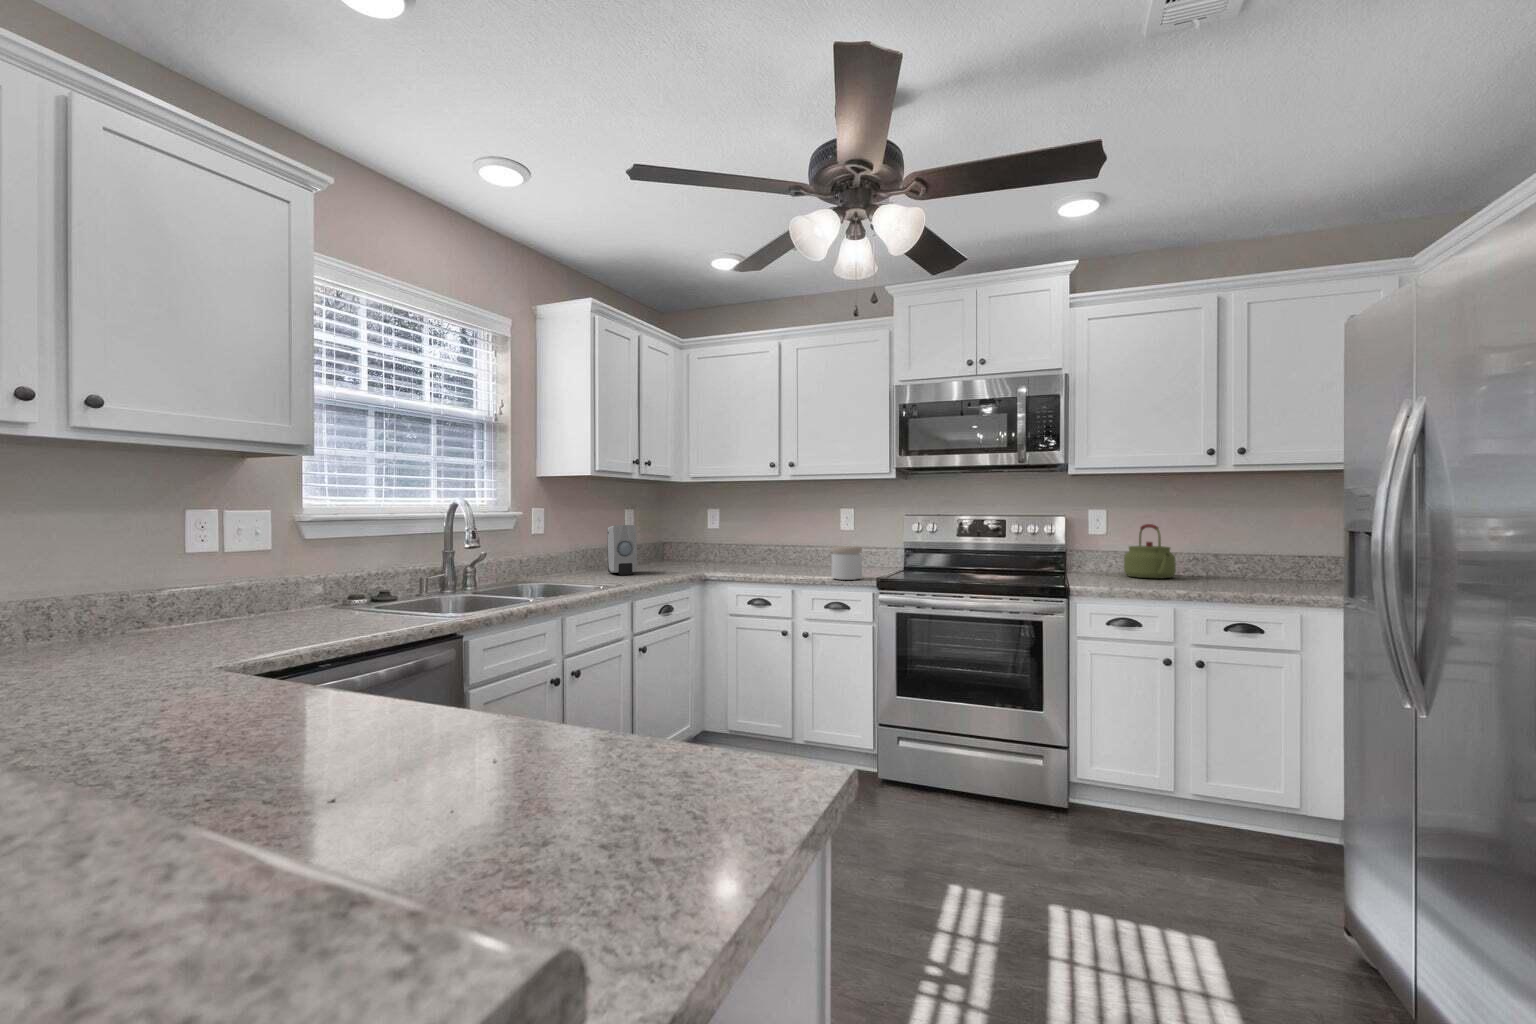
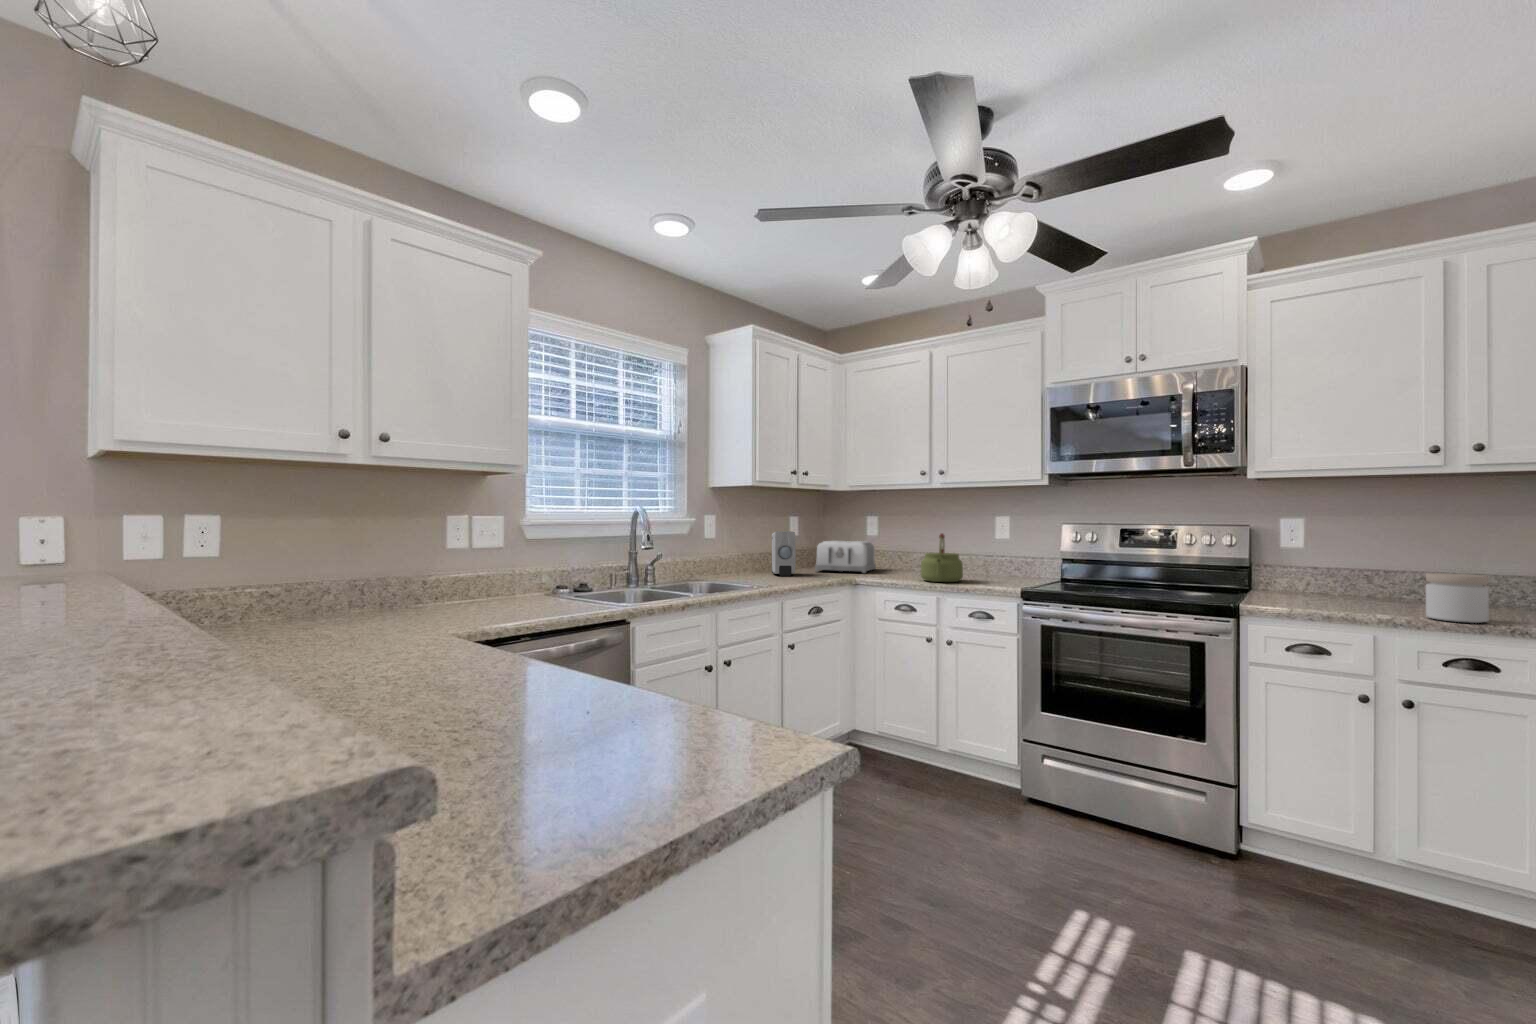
kettle: present [1124,524,1176,578] -> present [921,534,963,582]
toaster: none [656,534,719,569] -> present [815,541,876,573]
jar: present [832,546,862,580] -> present [1426,573,1489,623]

